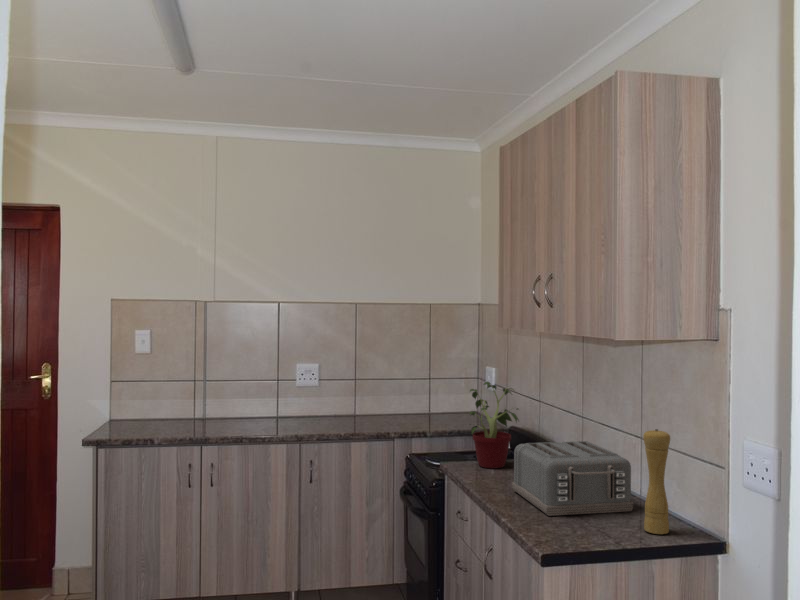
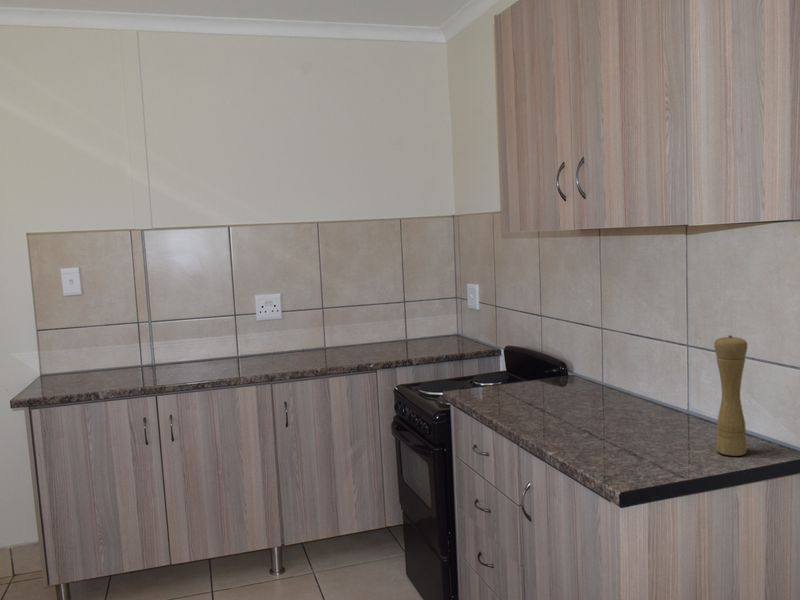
potted plant: present [470,382,518,468] -> none [469,297,530,395]
toaster: present [512,441,633,516] -> none [541,356,689,445]

